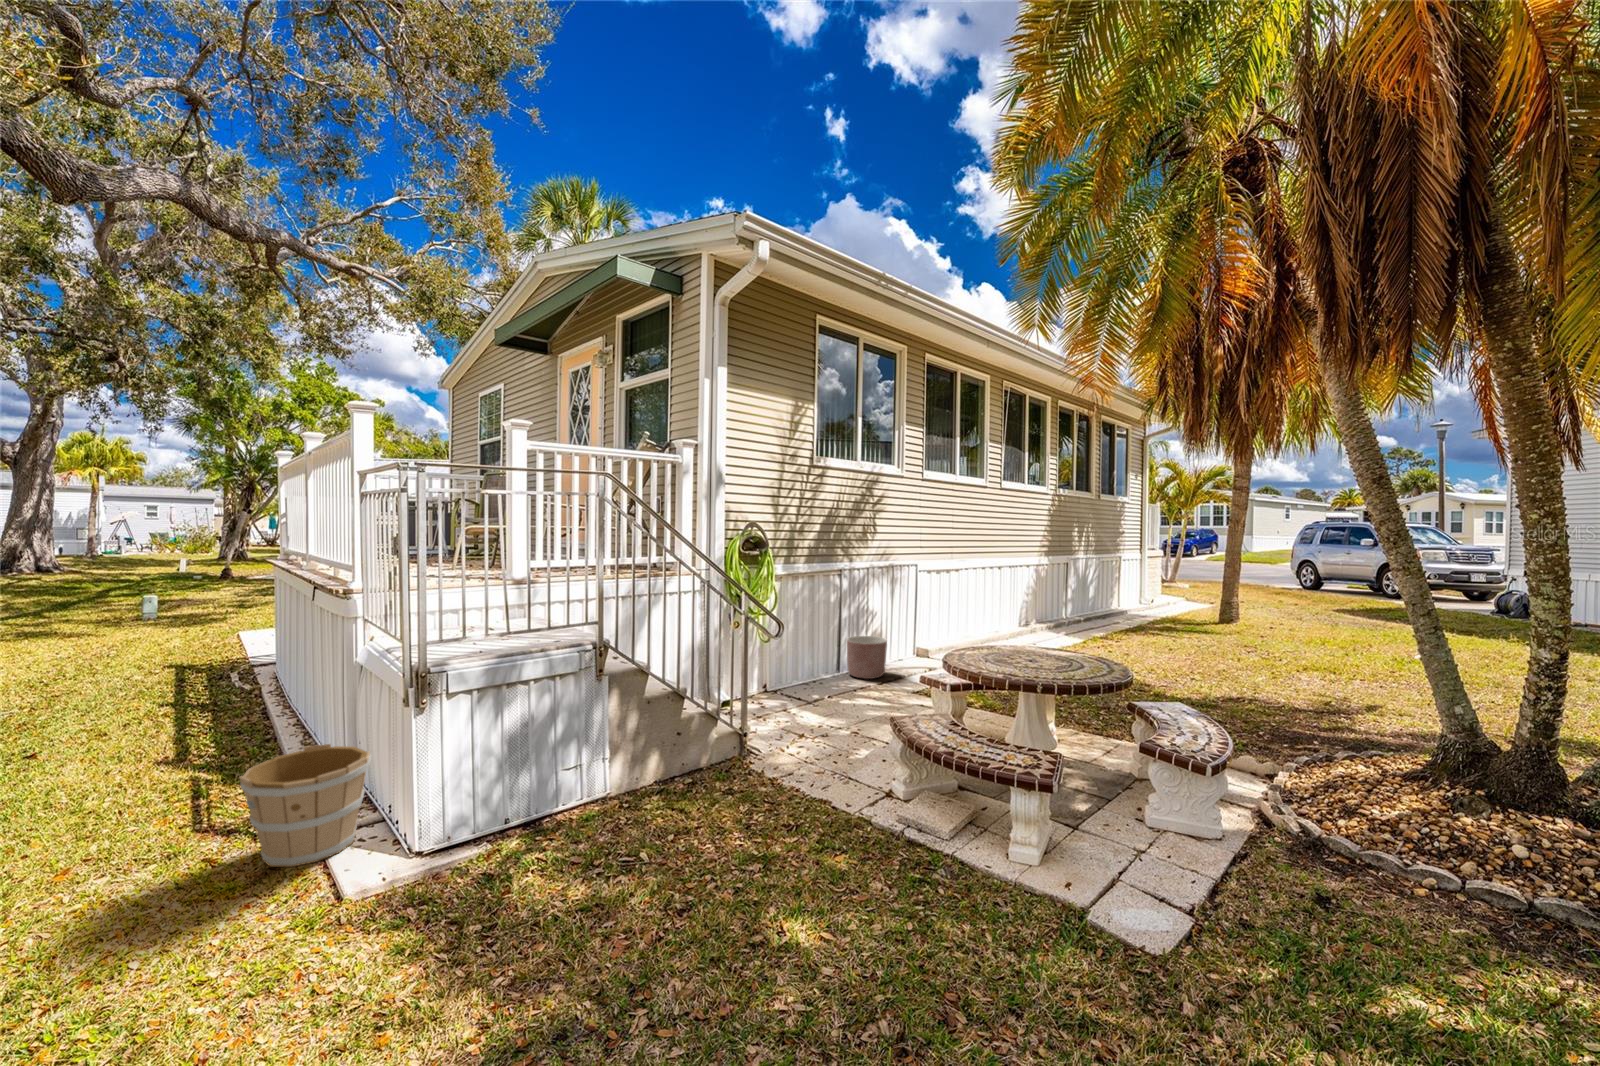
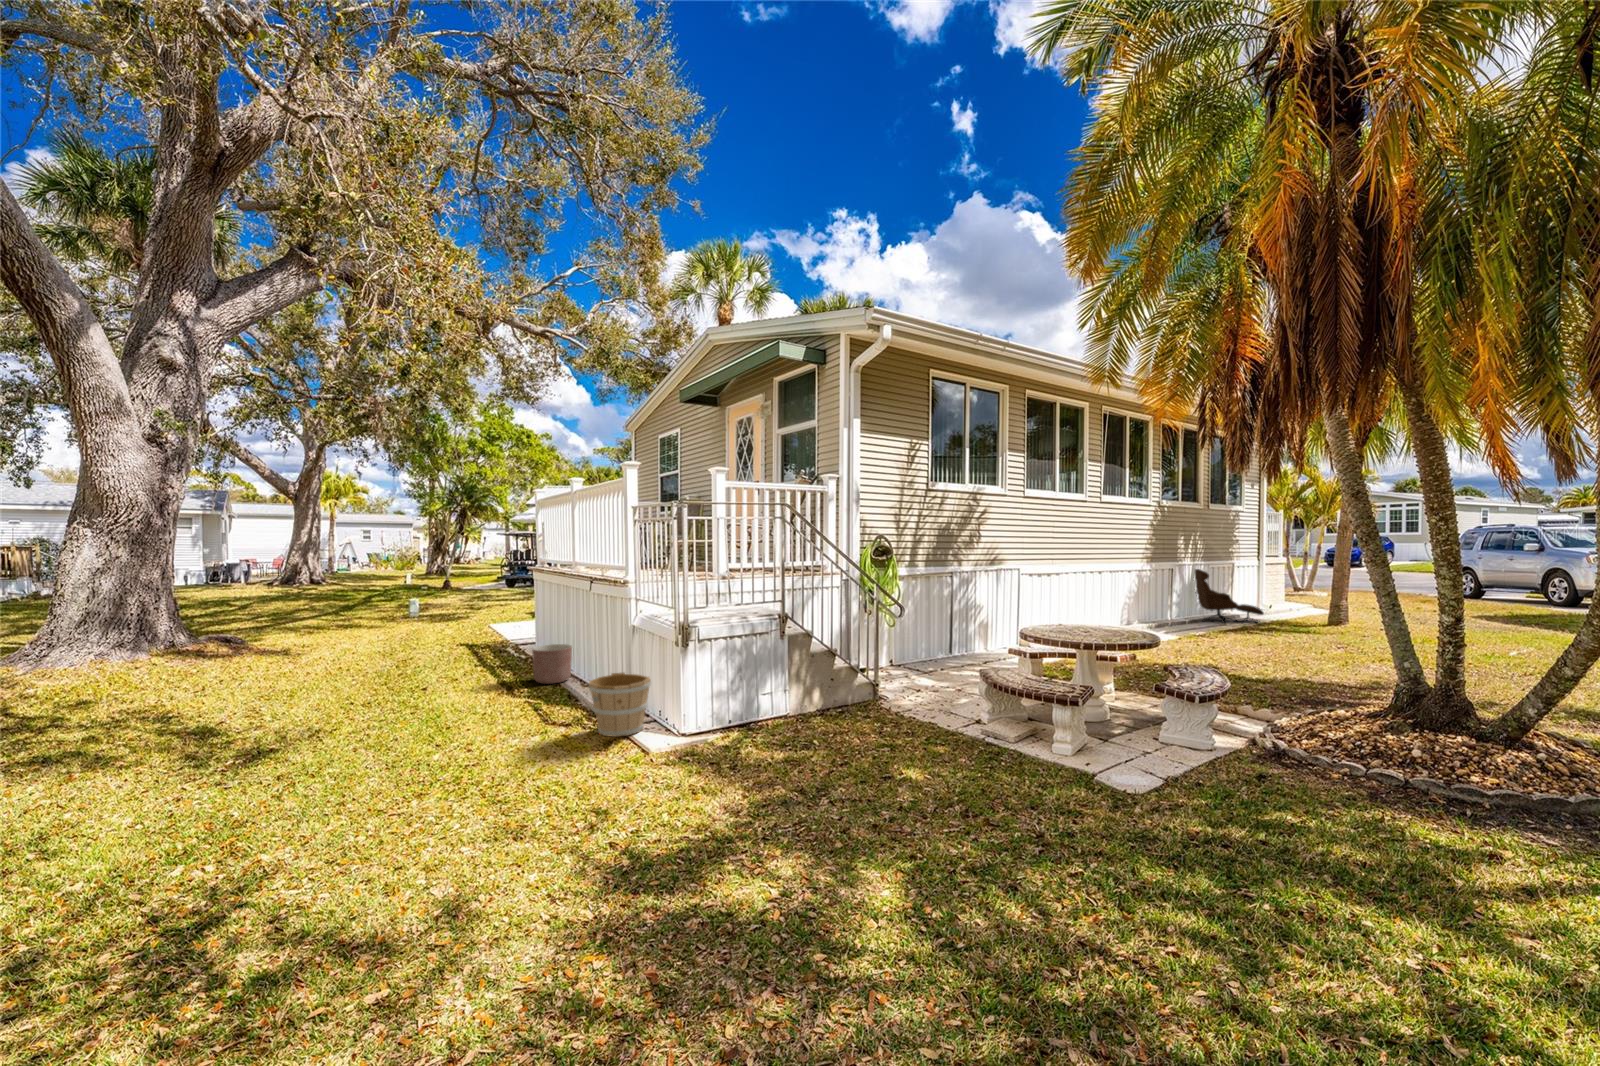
lounge chair: none [1075,561,1142,617] -> present [1193,569,1264,623]
planter: present [847,636,887,679] -> present [532,644,572,684]

